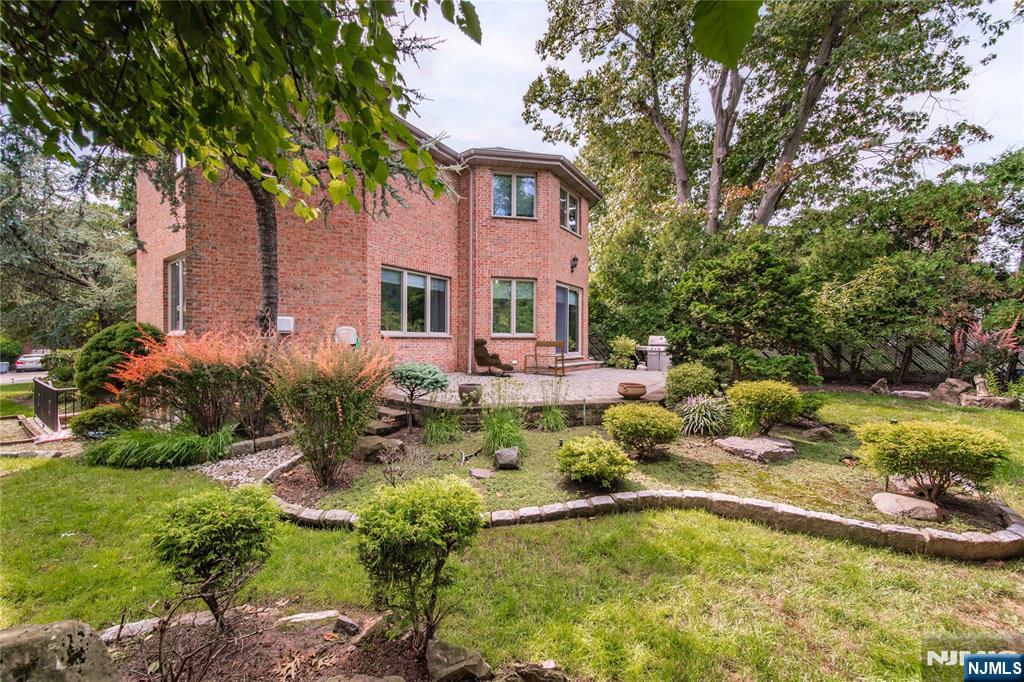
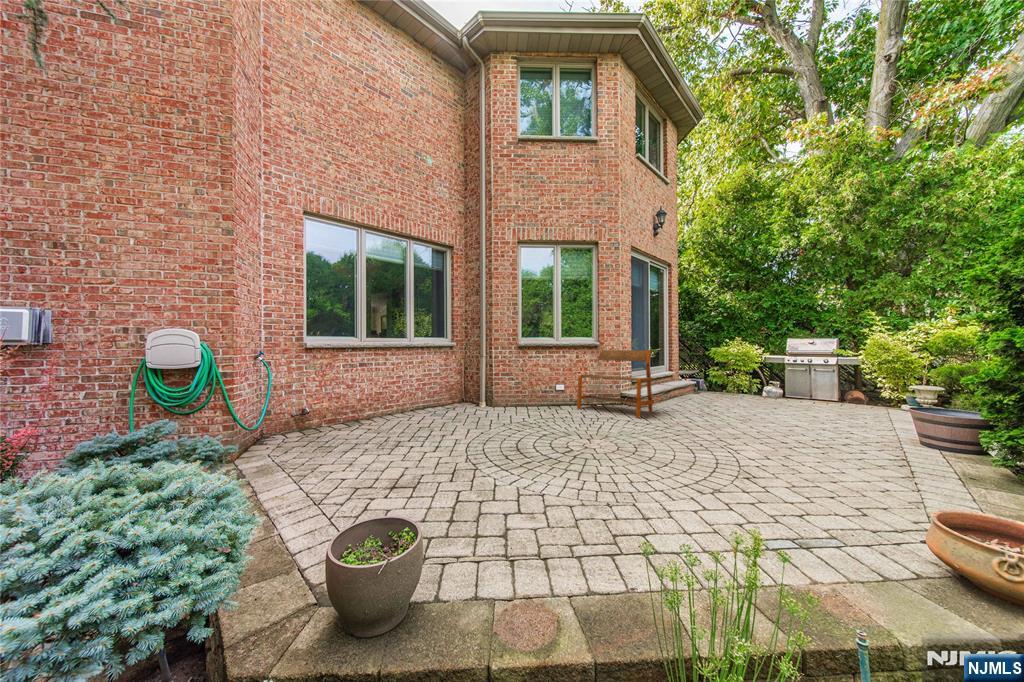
lounge chair: present [474,339,514,376] -> none [487,347,559,418]

